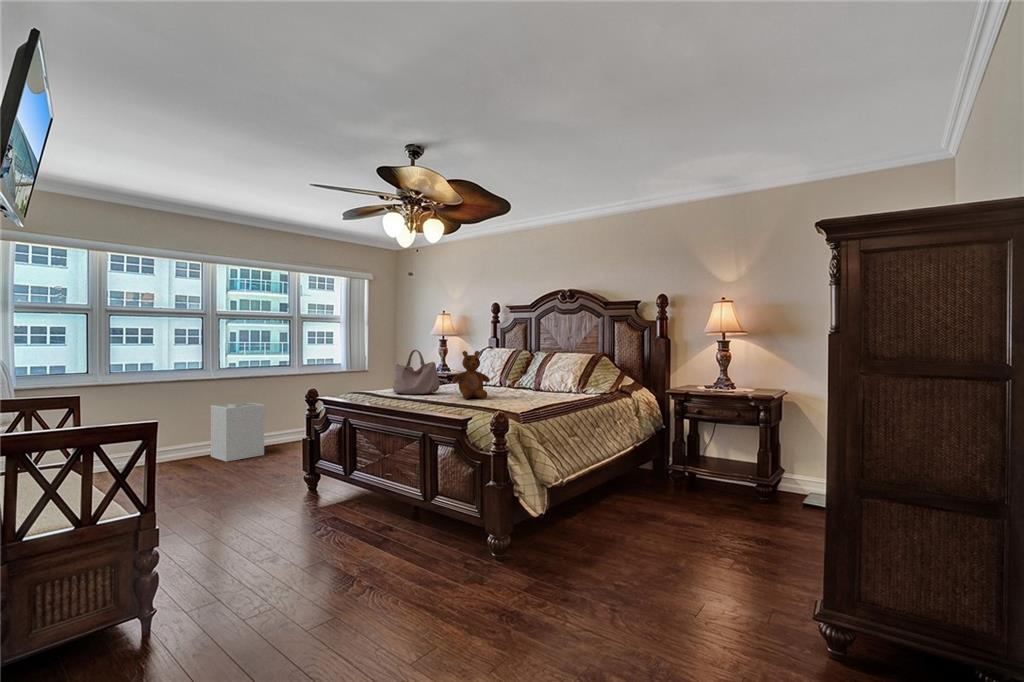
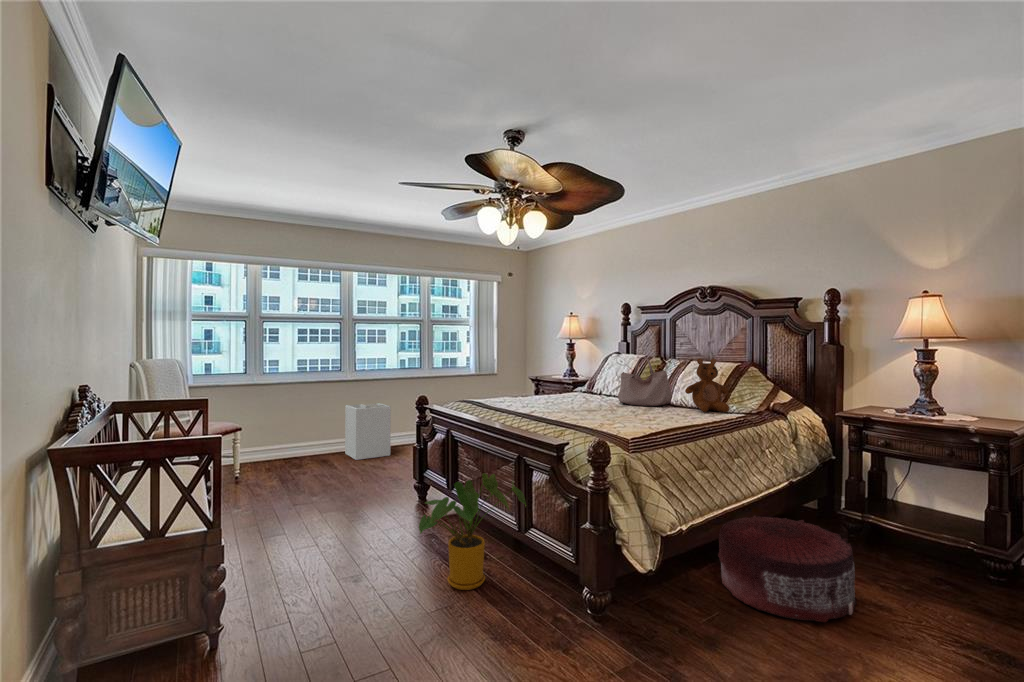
handbag: present [393,350,440,394] -> present [618,357,672,406]
teddy bear: present [452,351,490,399] -> present [685,359,729,412]
house plant: none [335,451,434,555] -> present [419,473,526,590]
pouf: none [587,470,683,540] -> present [718,515,857,622]

